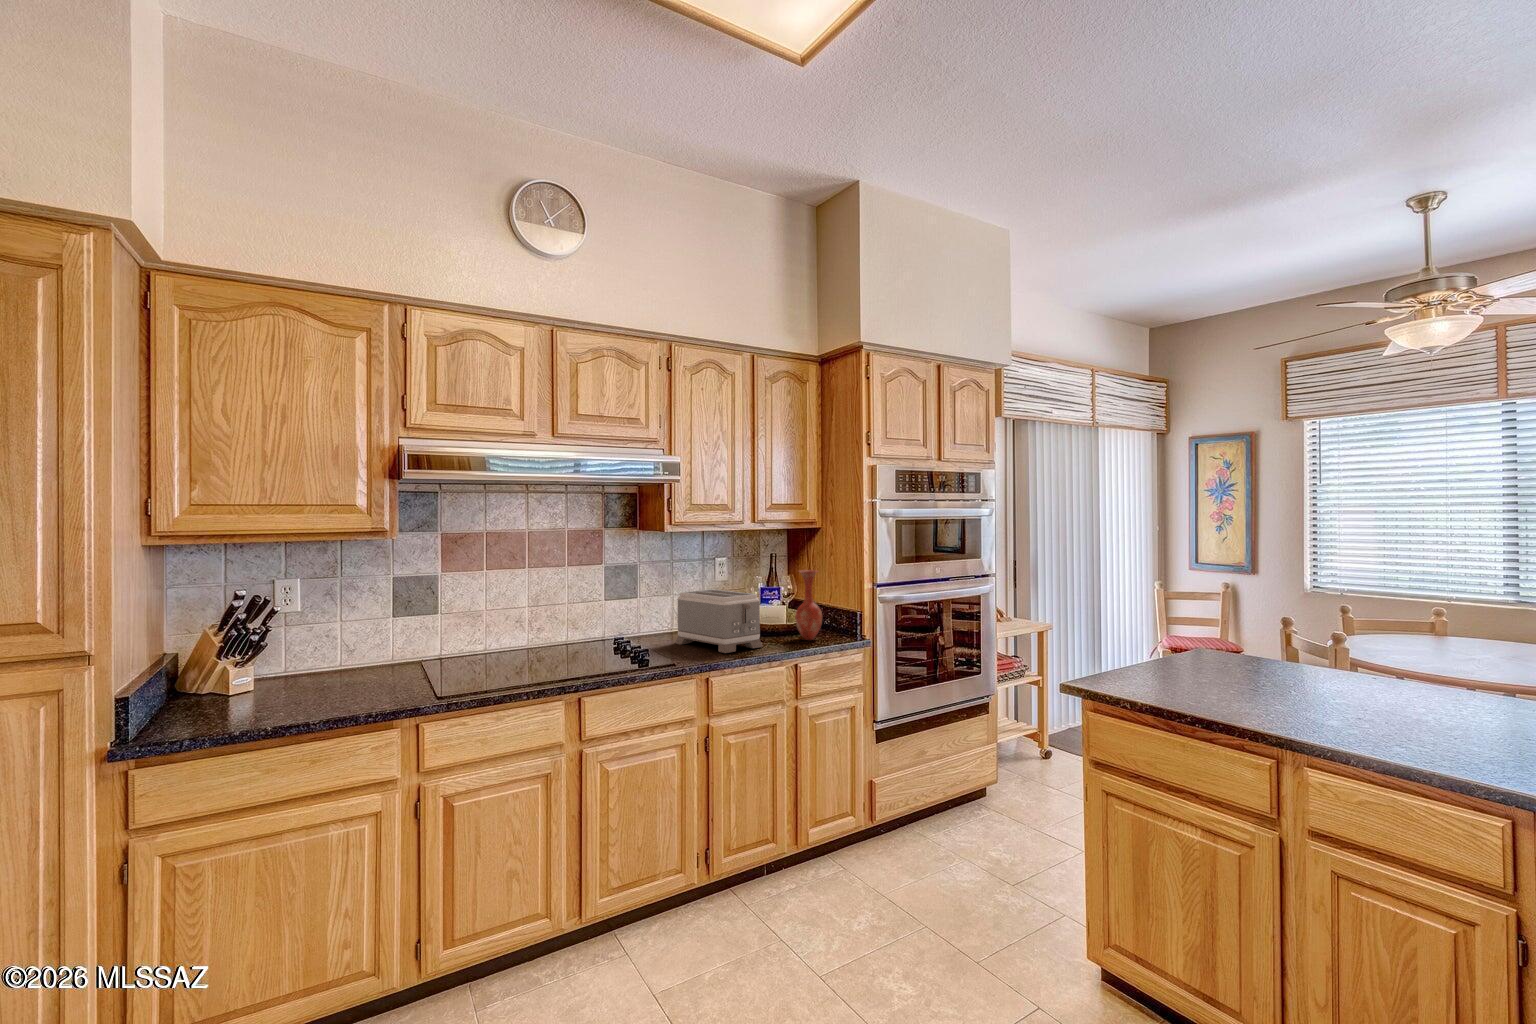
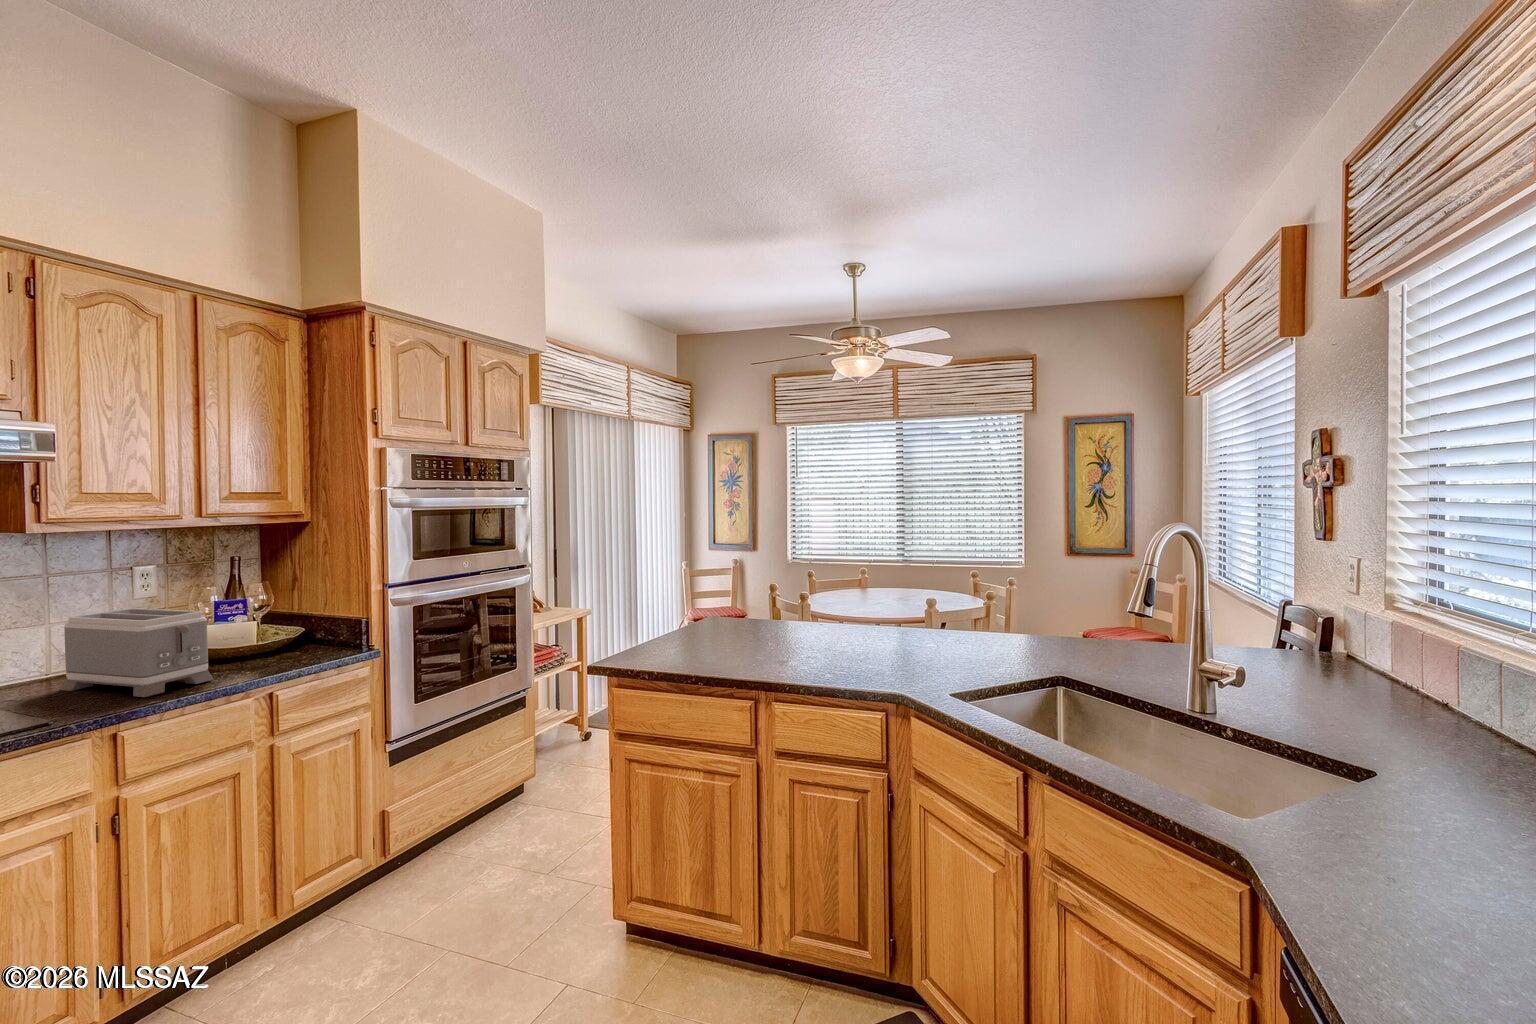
vase: present [795,570,822,640] -> none [269,574,309,662]

